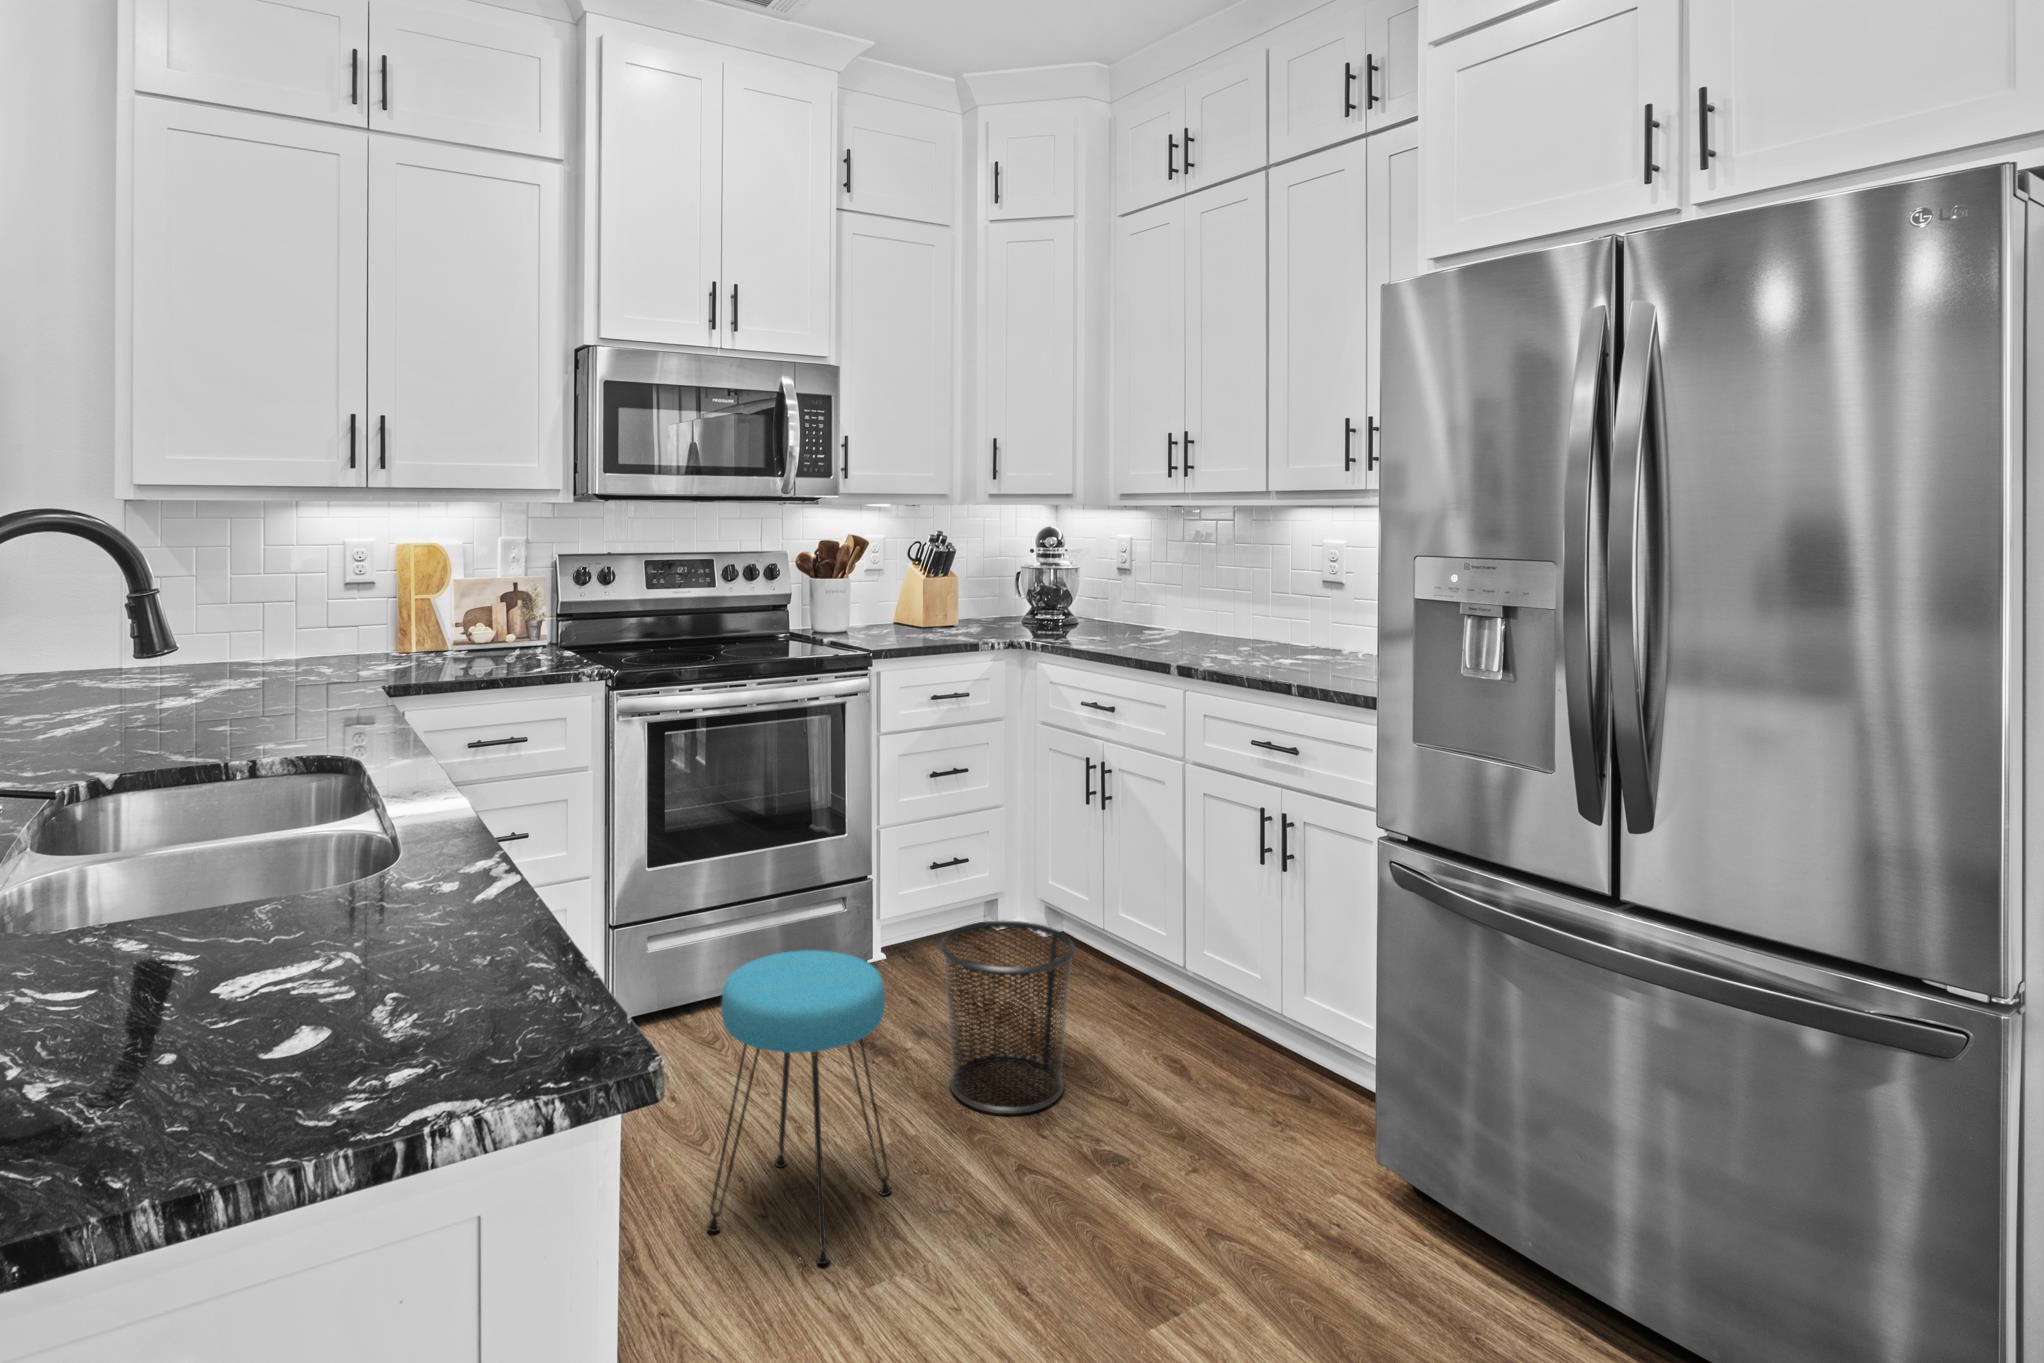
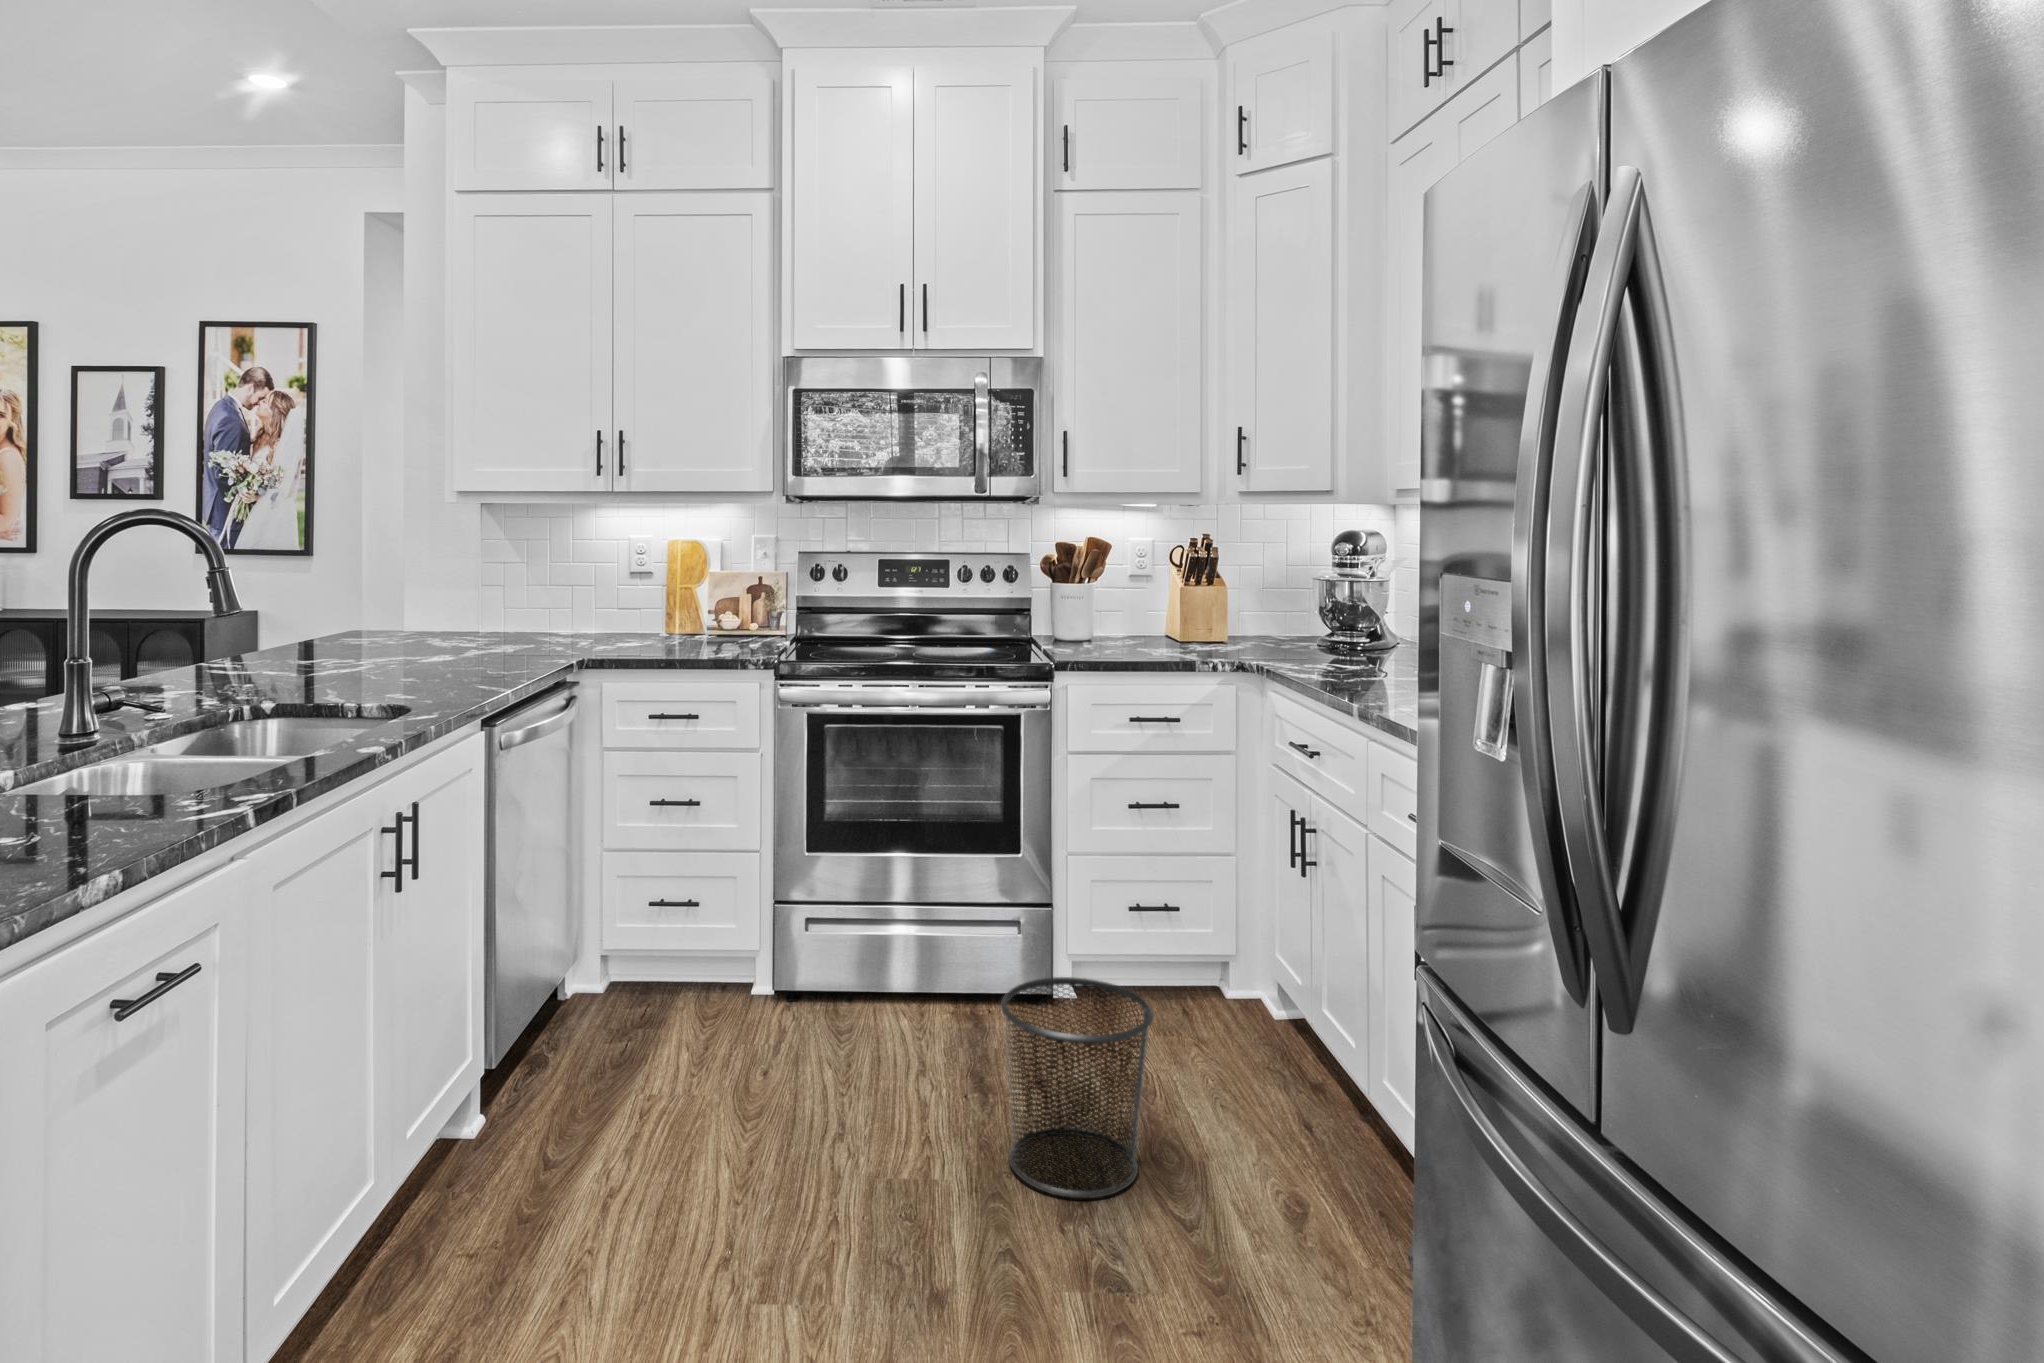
stool: present [707,950,891,1264] -> none [682,956,863,1265]

